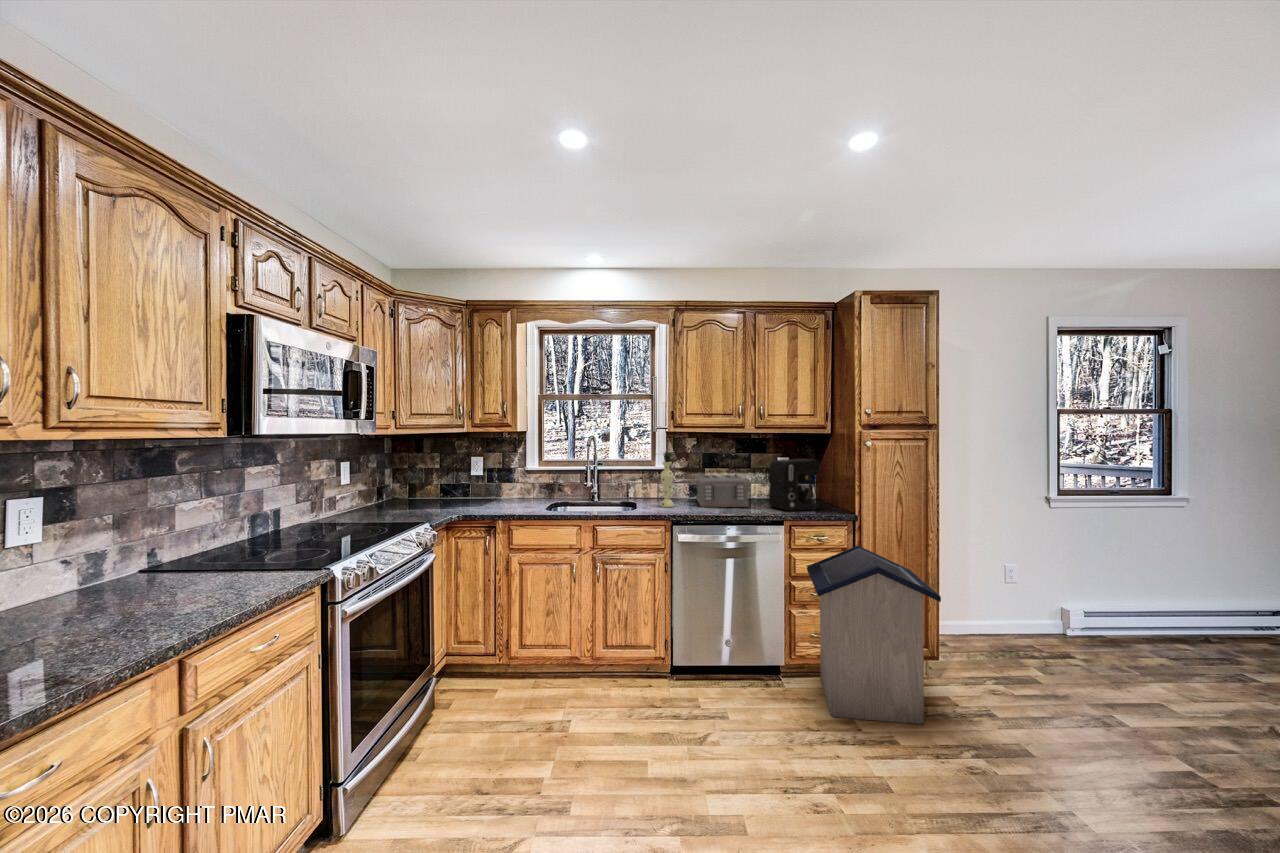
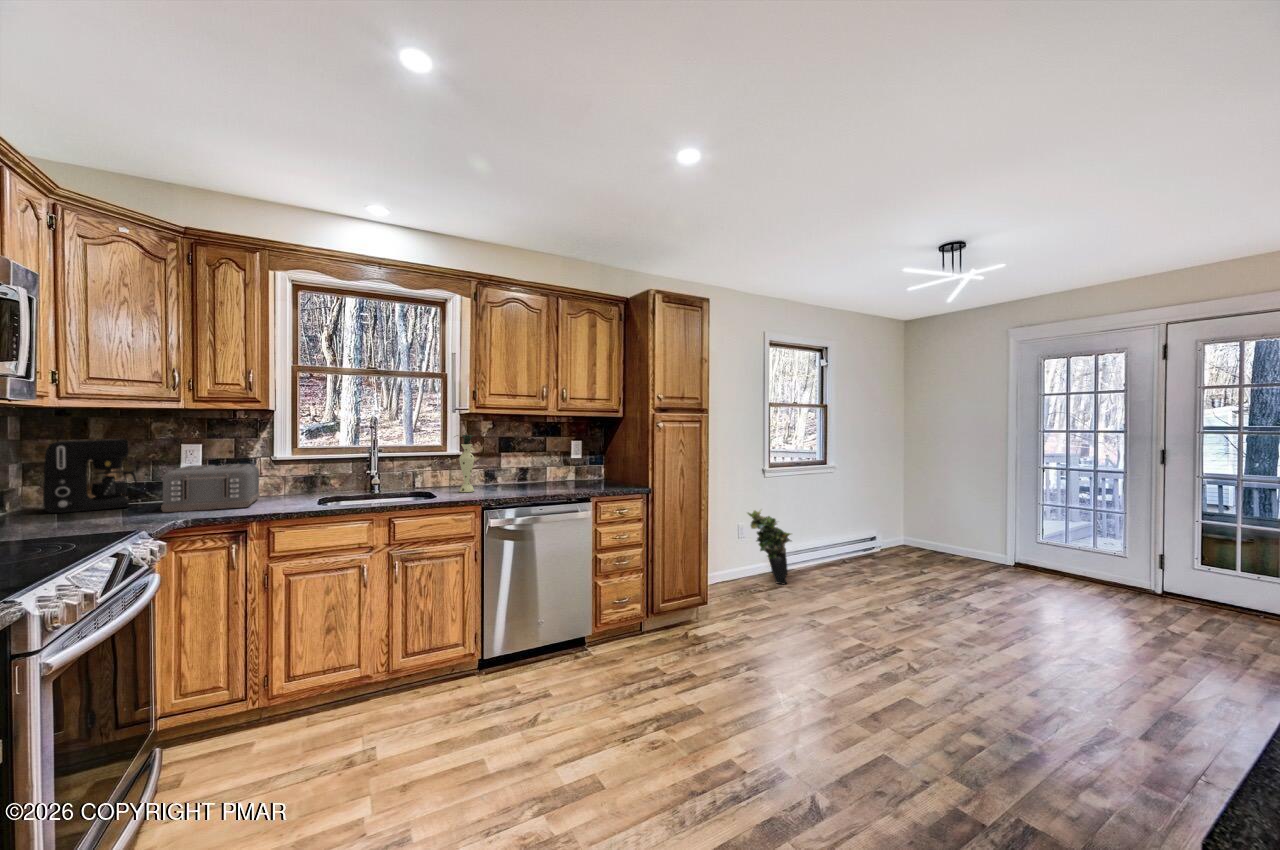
coffee maker: present [769,459,820,511] -> present [43,439,138,513]
toaster: present [696,475,749,507] -> present [161,464,260,512]
trash can: present [807,546,941,724] -> none [611,515,734,674]
potted plant: none [1020,550,1093,655] -> present [748,510,791,584]

